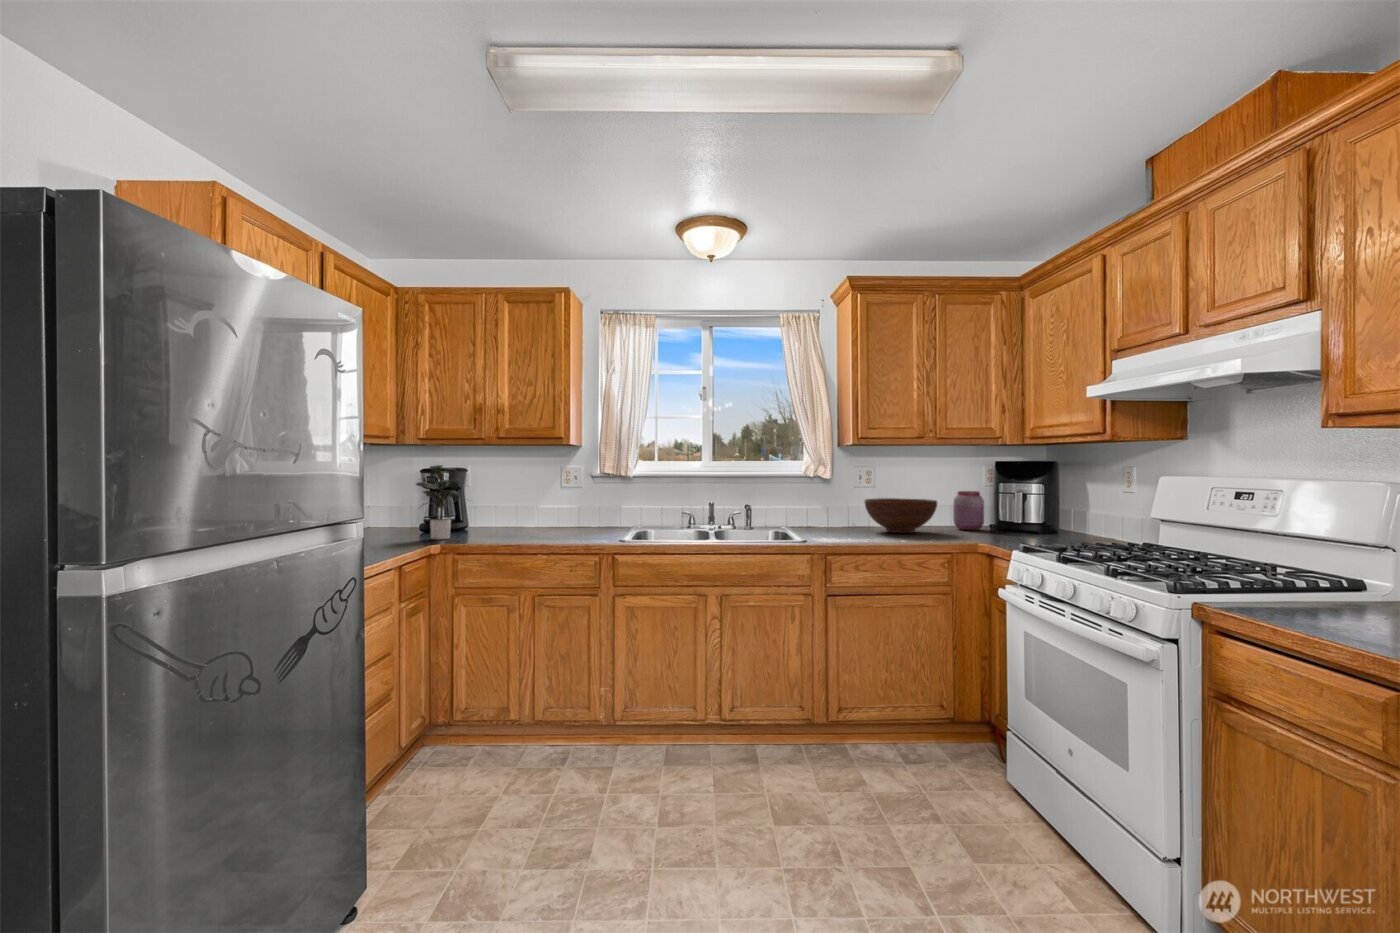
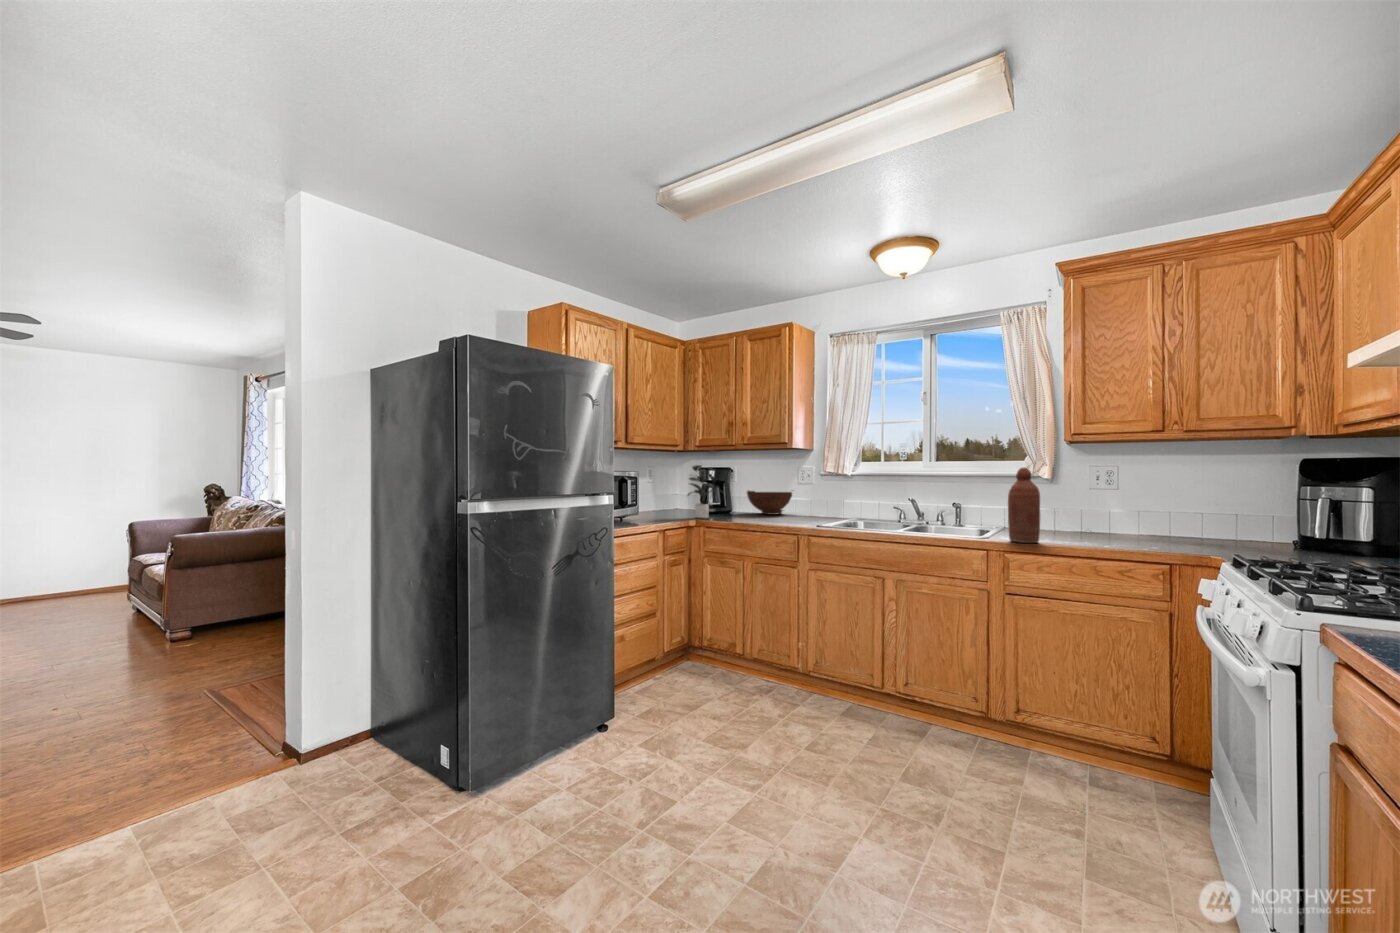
bottle: none [831,470,858,543] -> present [1008,468,1040,543]
jar: present [953,491,984,530] -> none [1224,494,1273,543]
fruit bowl: present [865,498,937,533] -> present [747,491,792,515]

